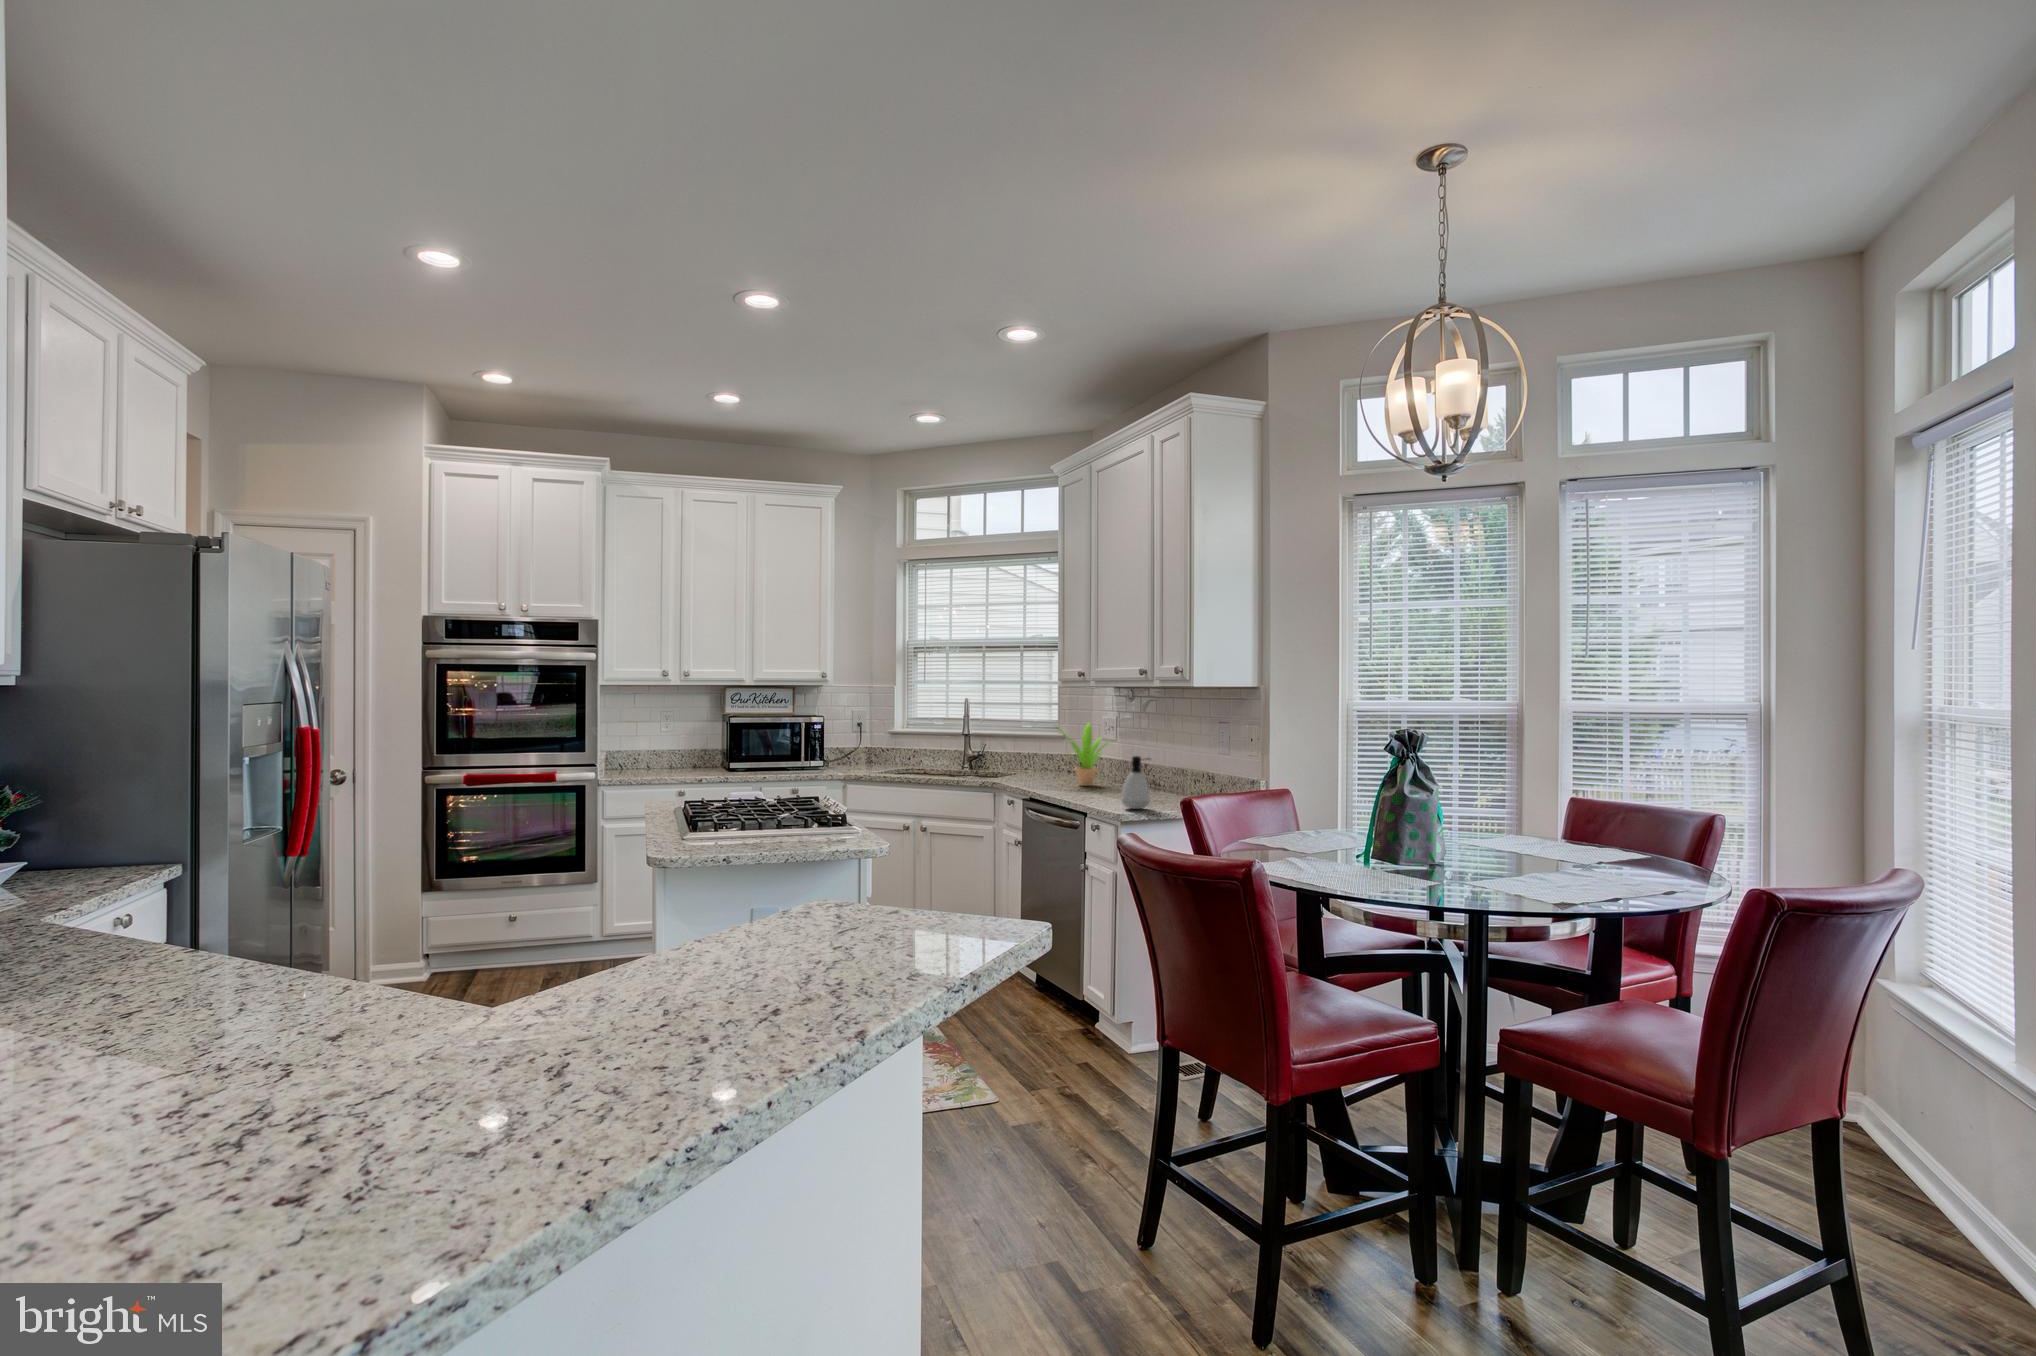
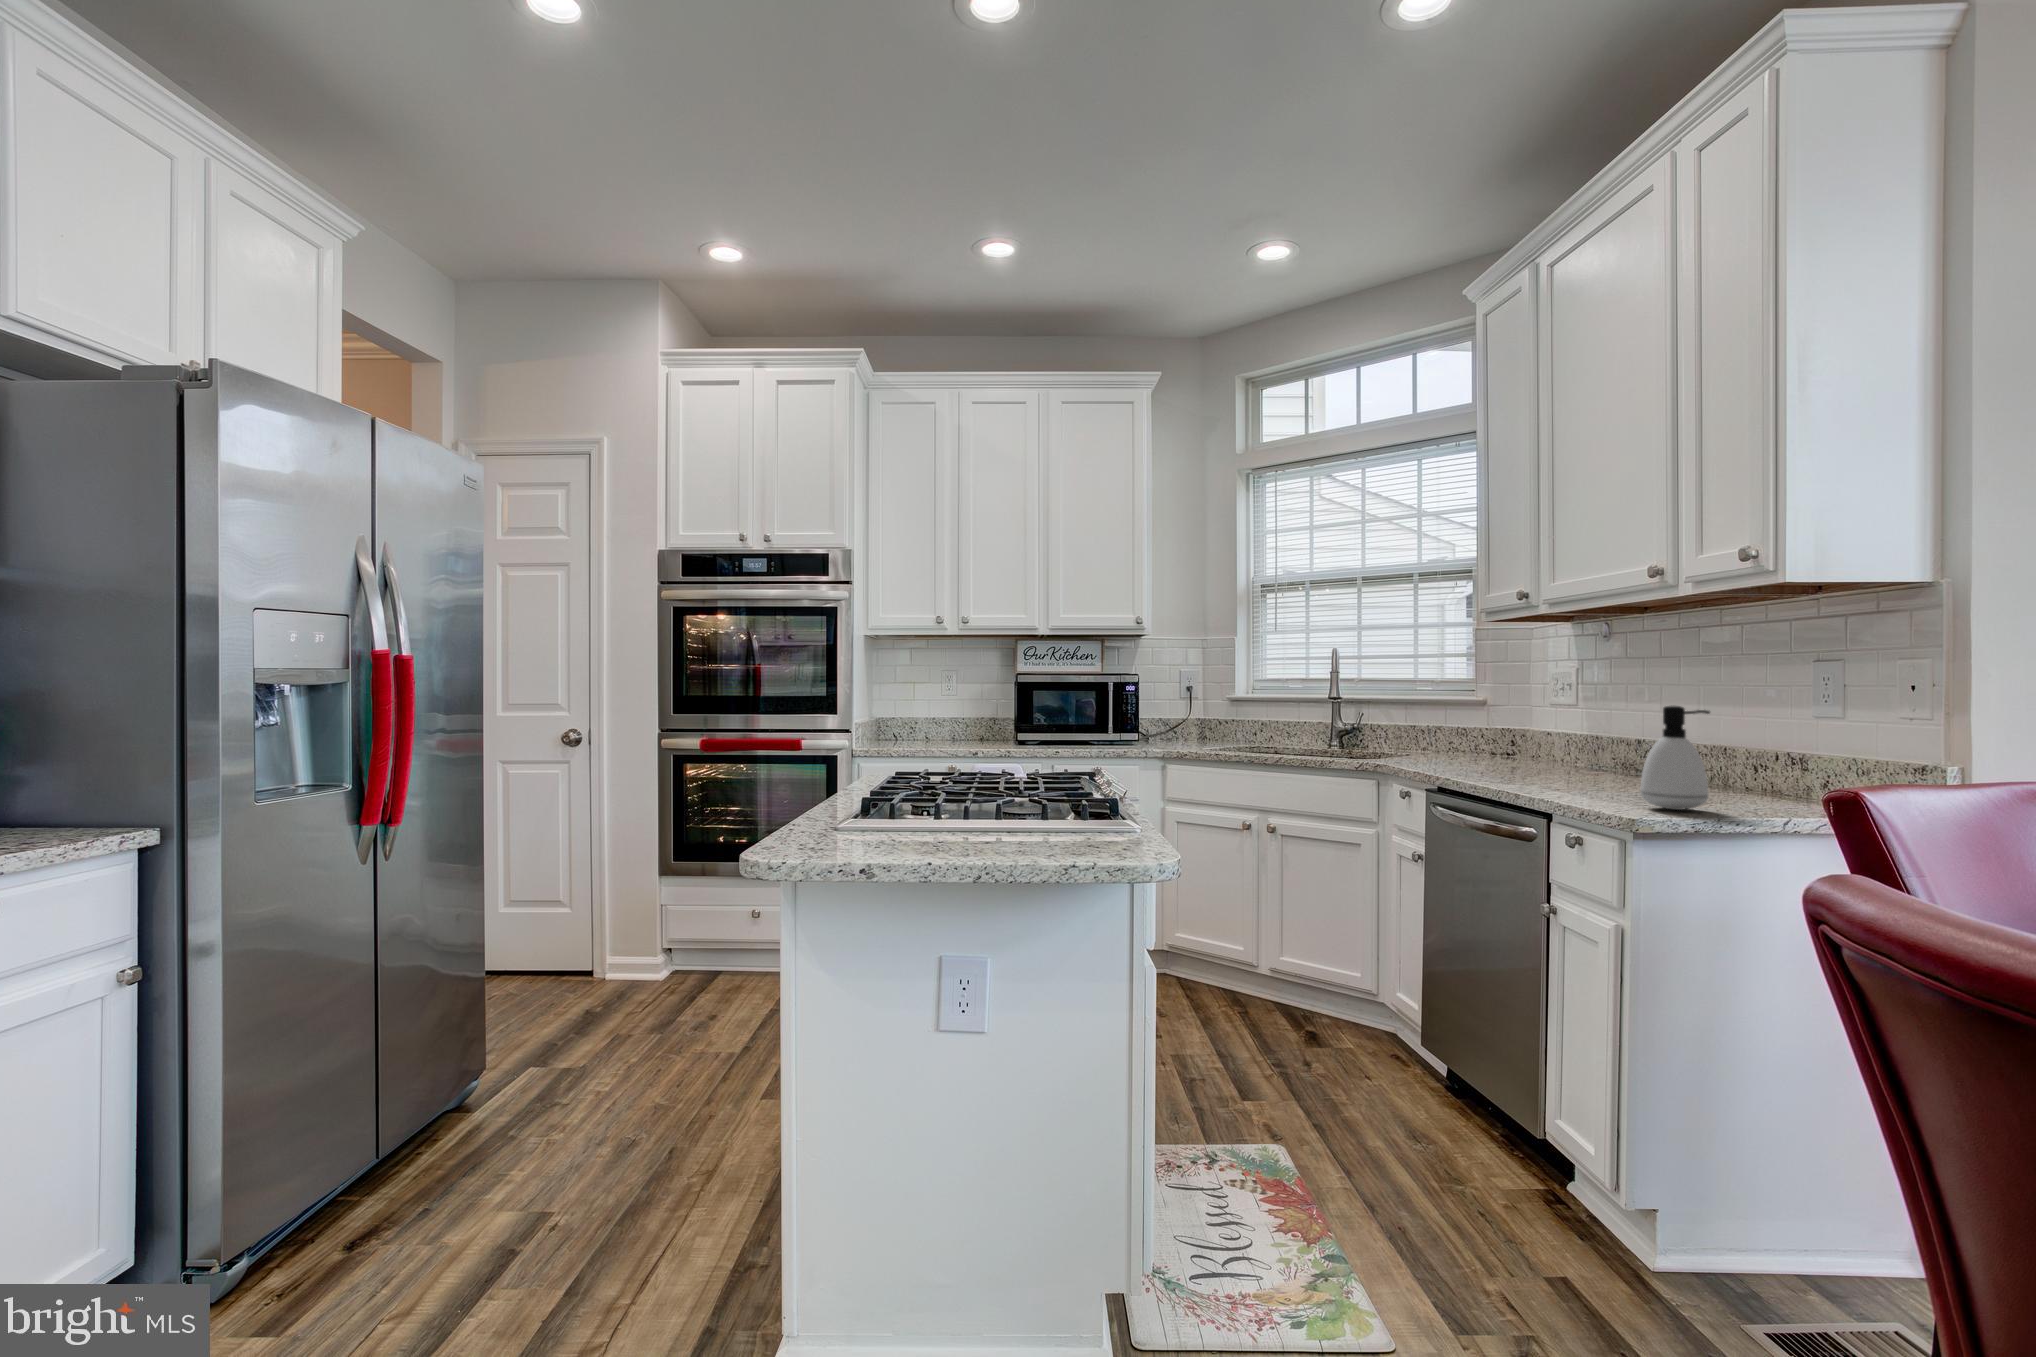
potted plant: present [1058,723,1107,786] -> none [1480,669,1593,771]

